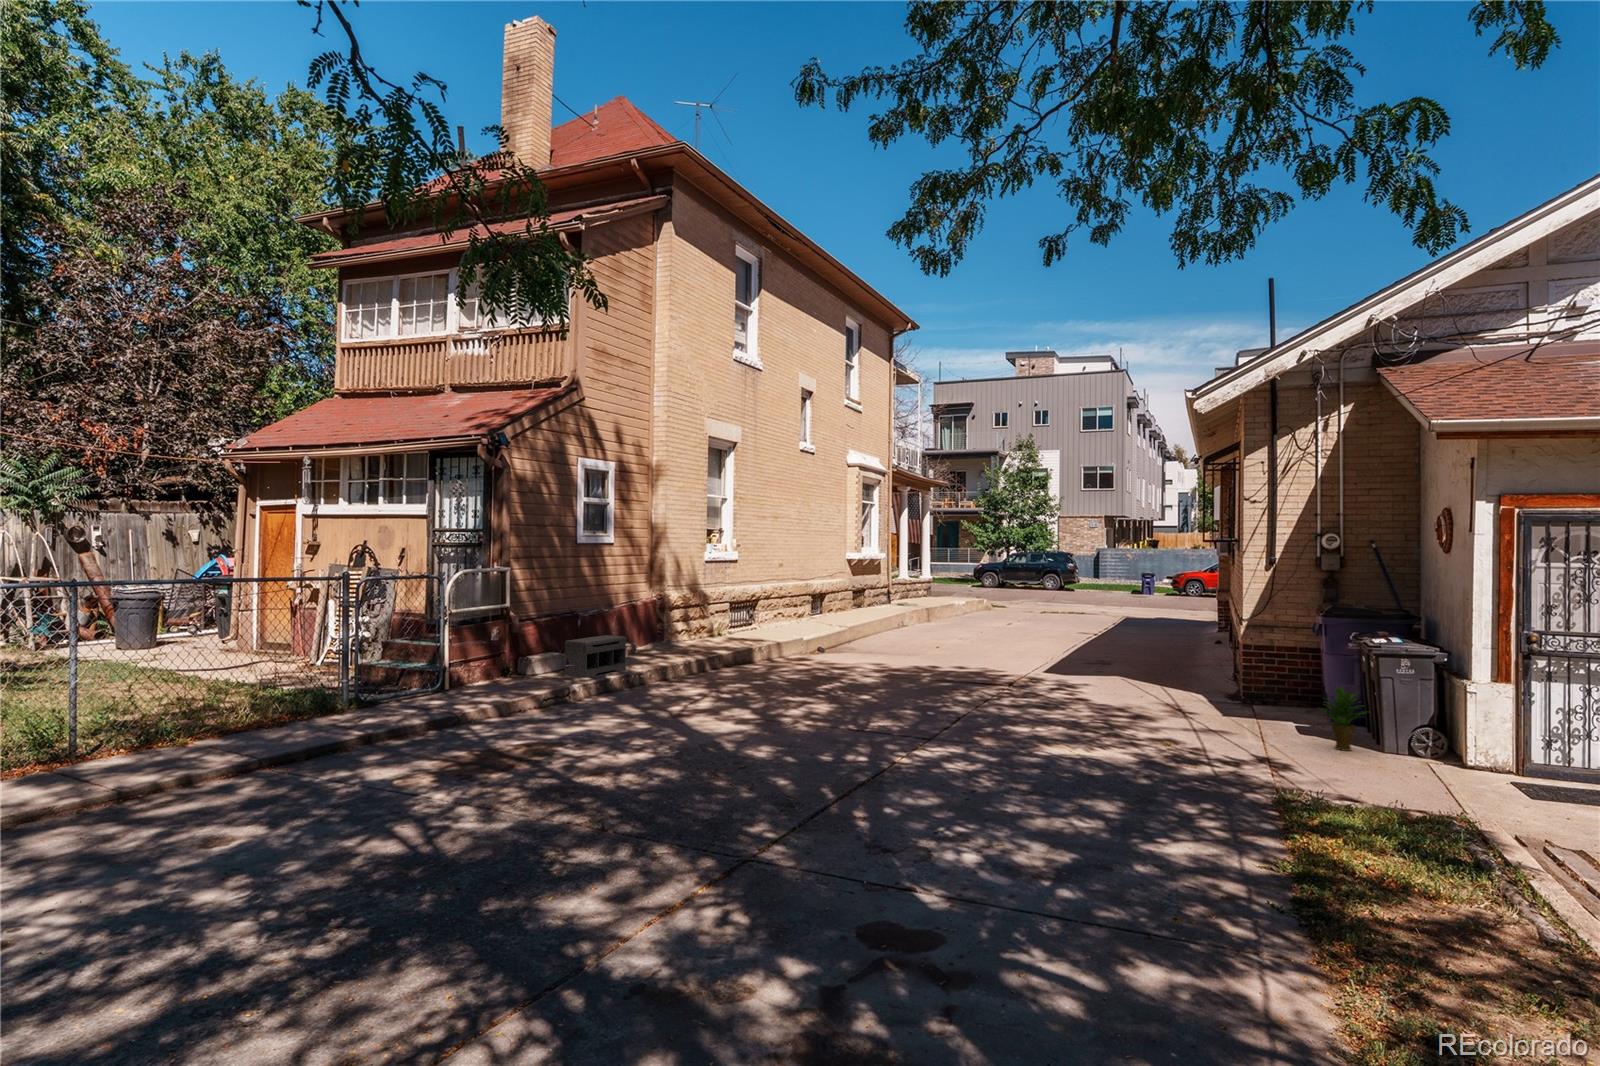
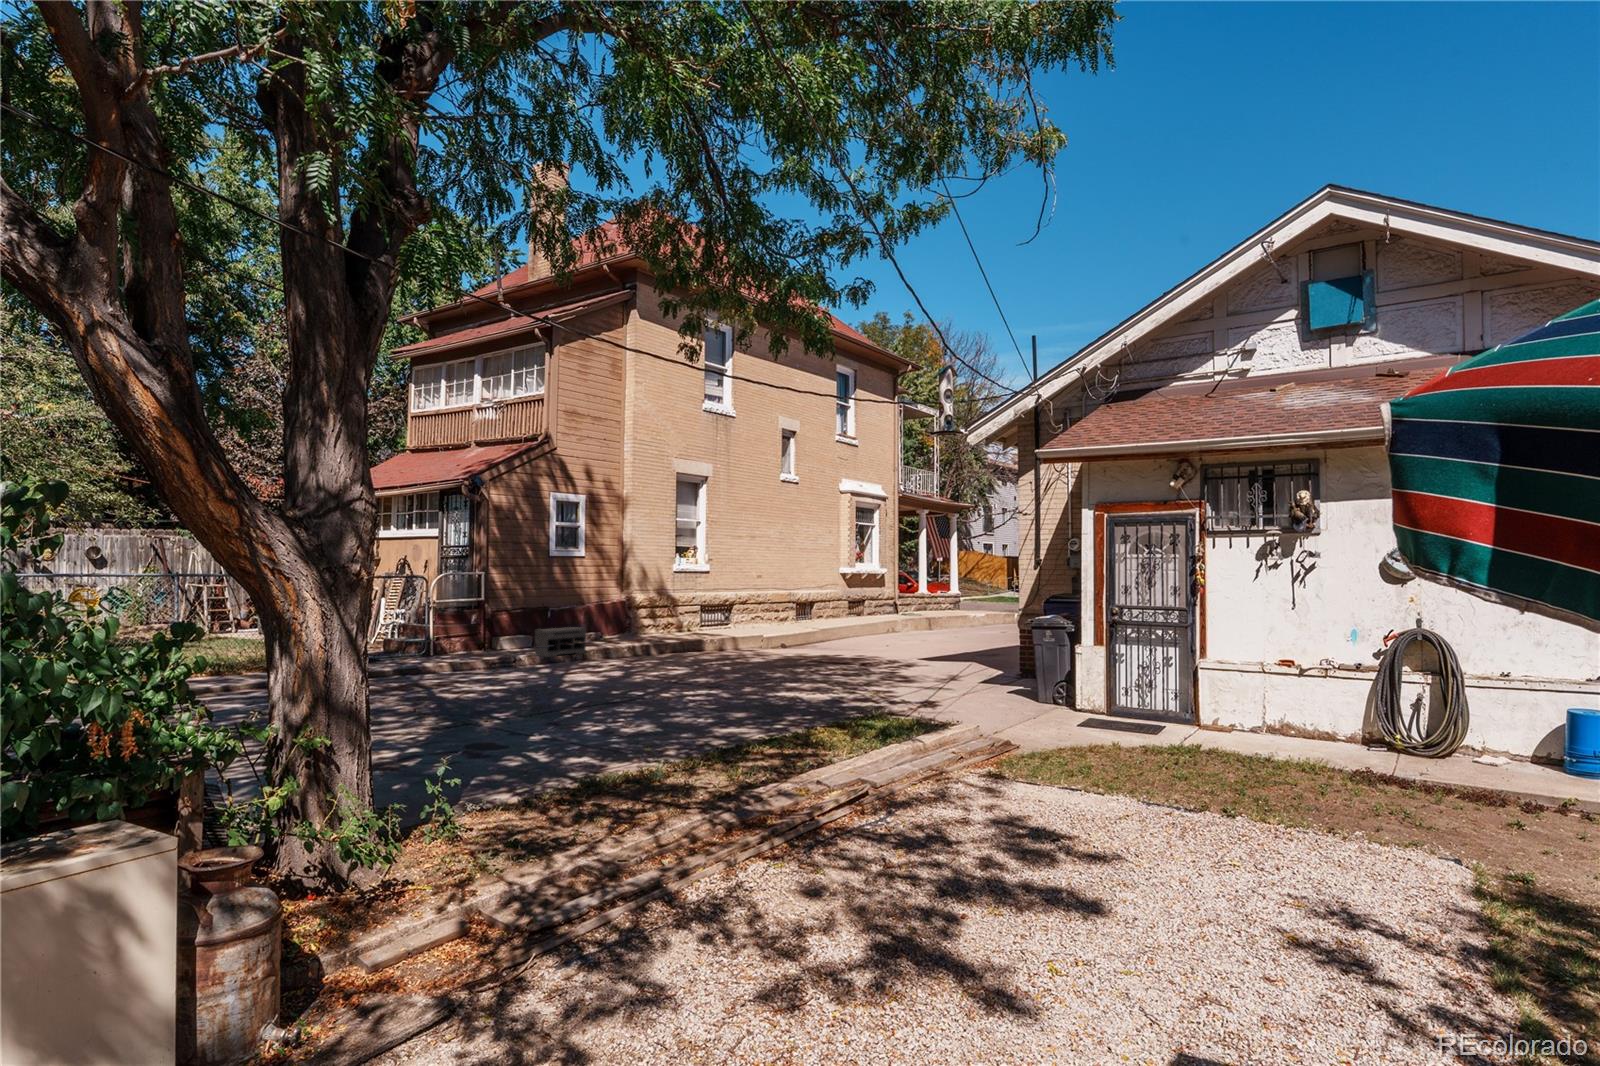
potted plant: present [1320,687,1366,751] -> none [1003,658,1041,708]

